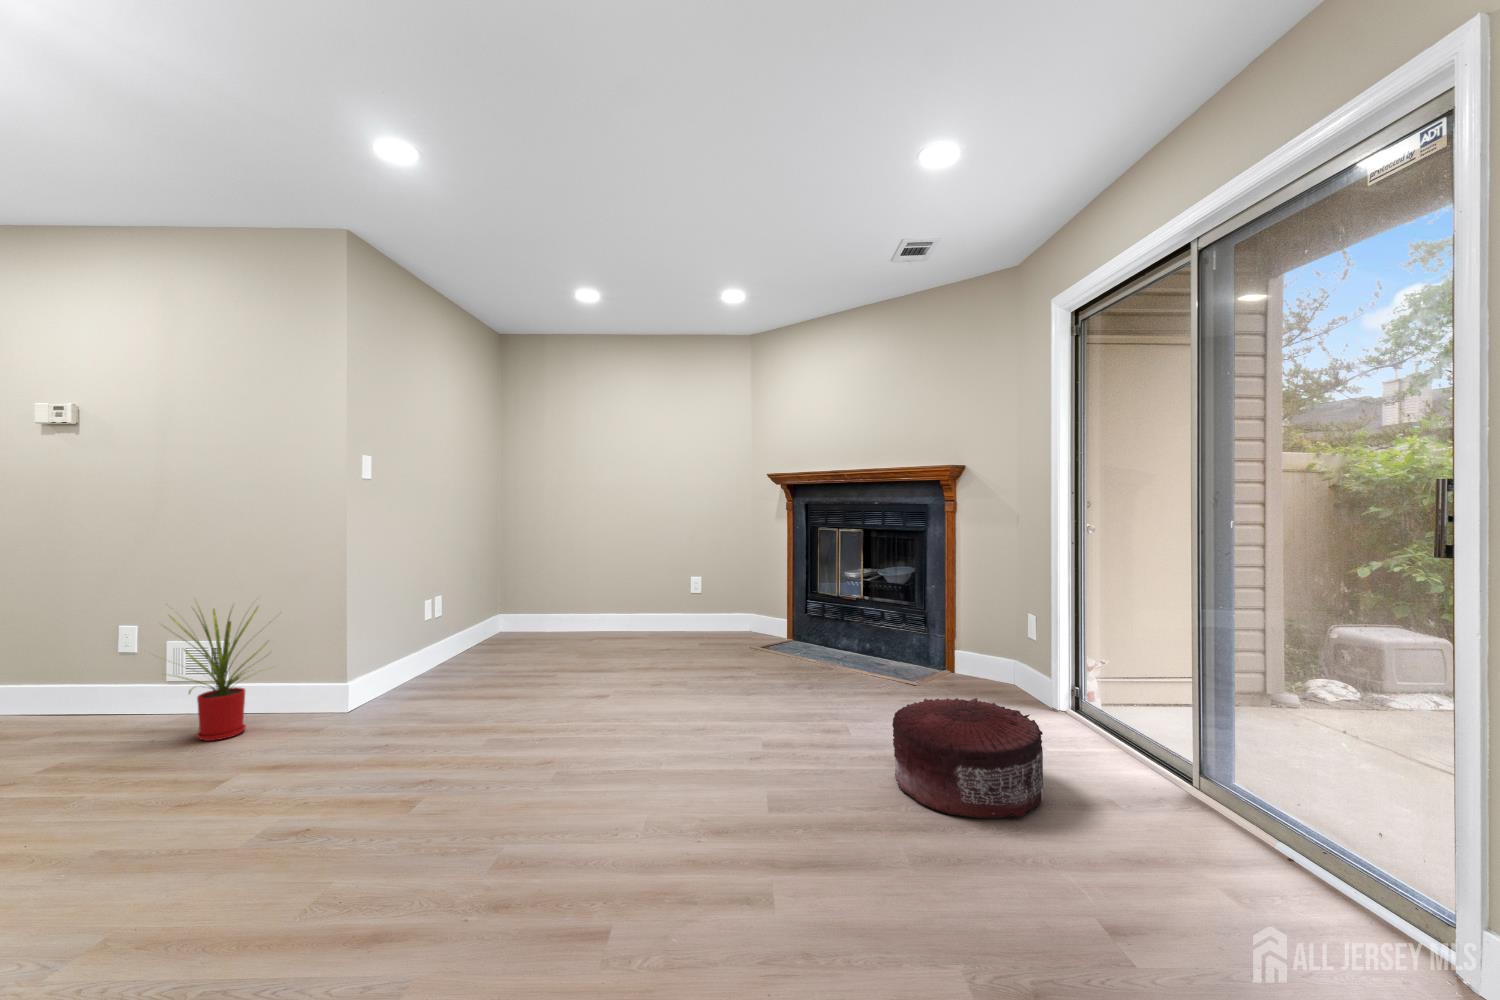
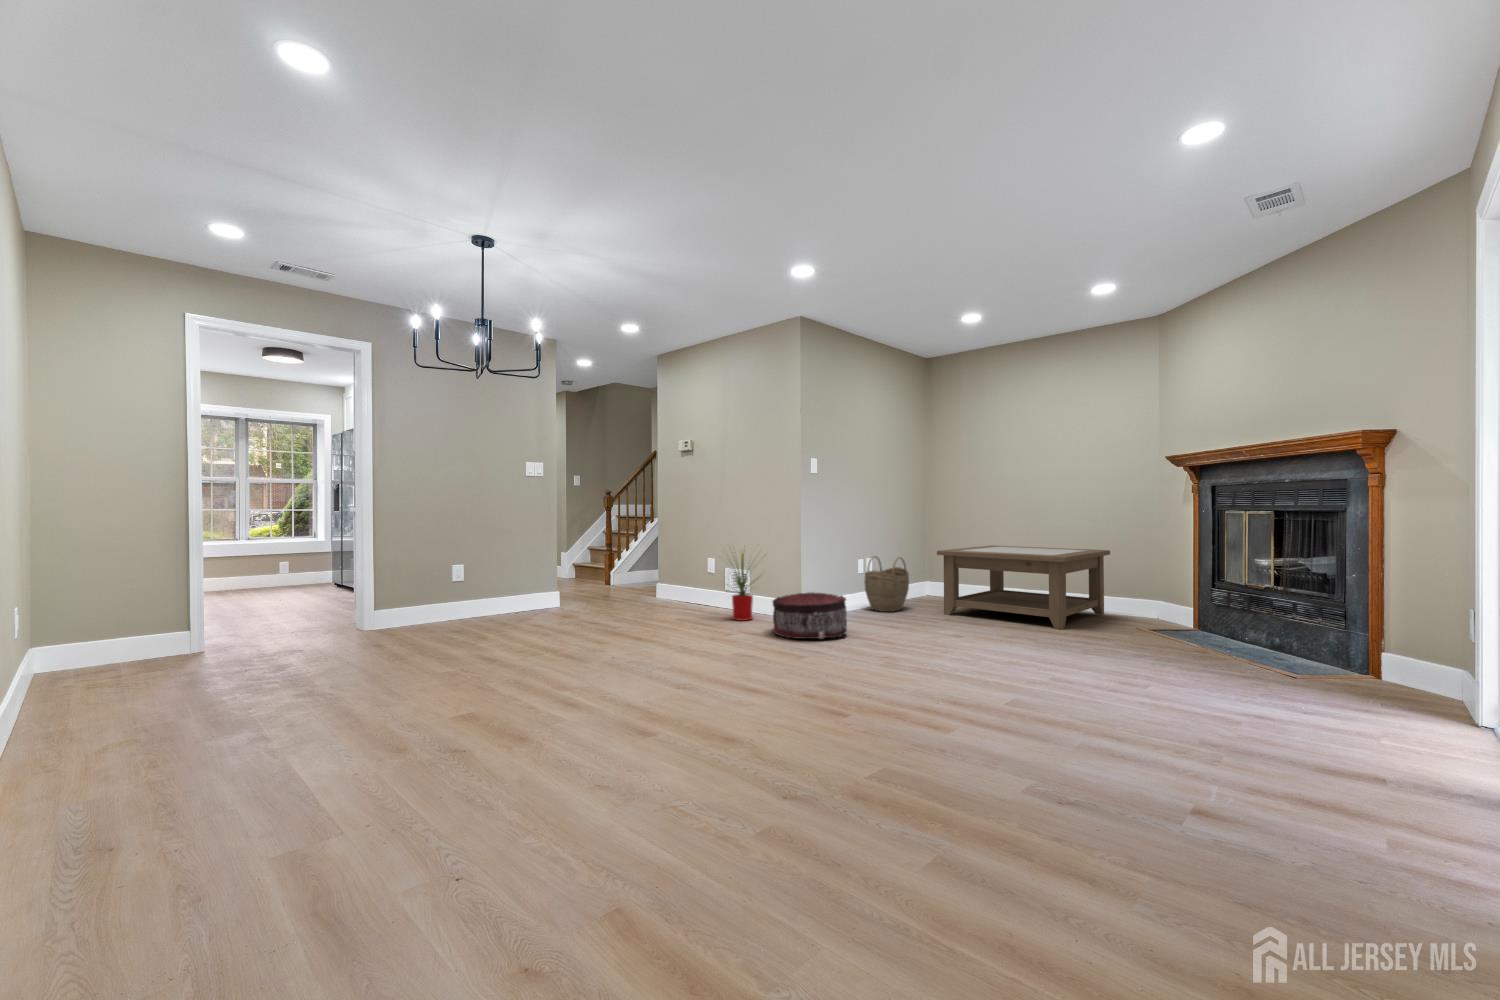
coffee table: none [539,565,707,661] -> present [937,545,1110,629]
woven basket: none [435,592,497,670] -> present [864,556,909,612]
pouf: present [892,698,1044,818] -> present [773,592,847,639]

